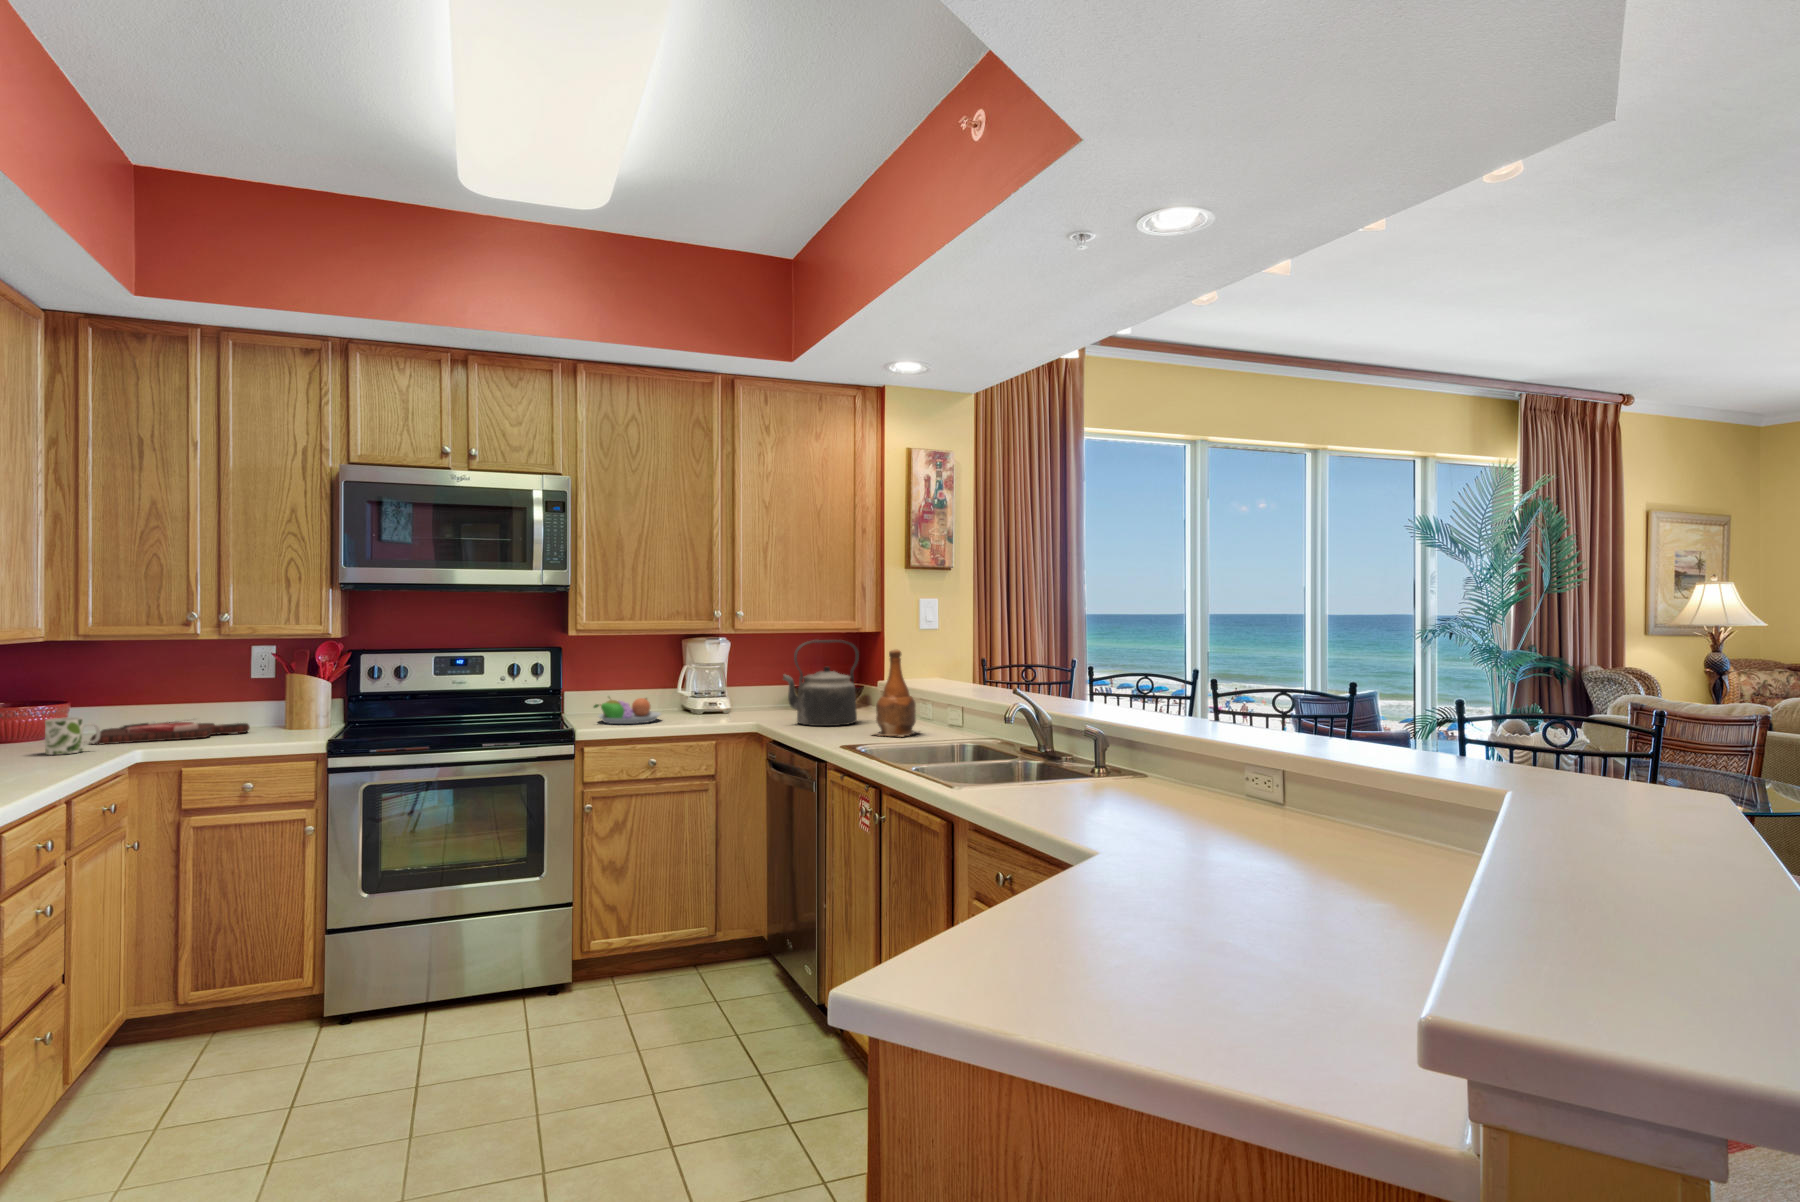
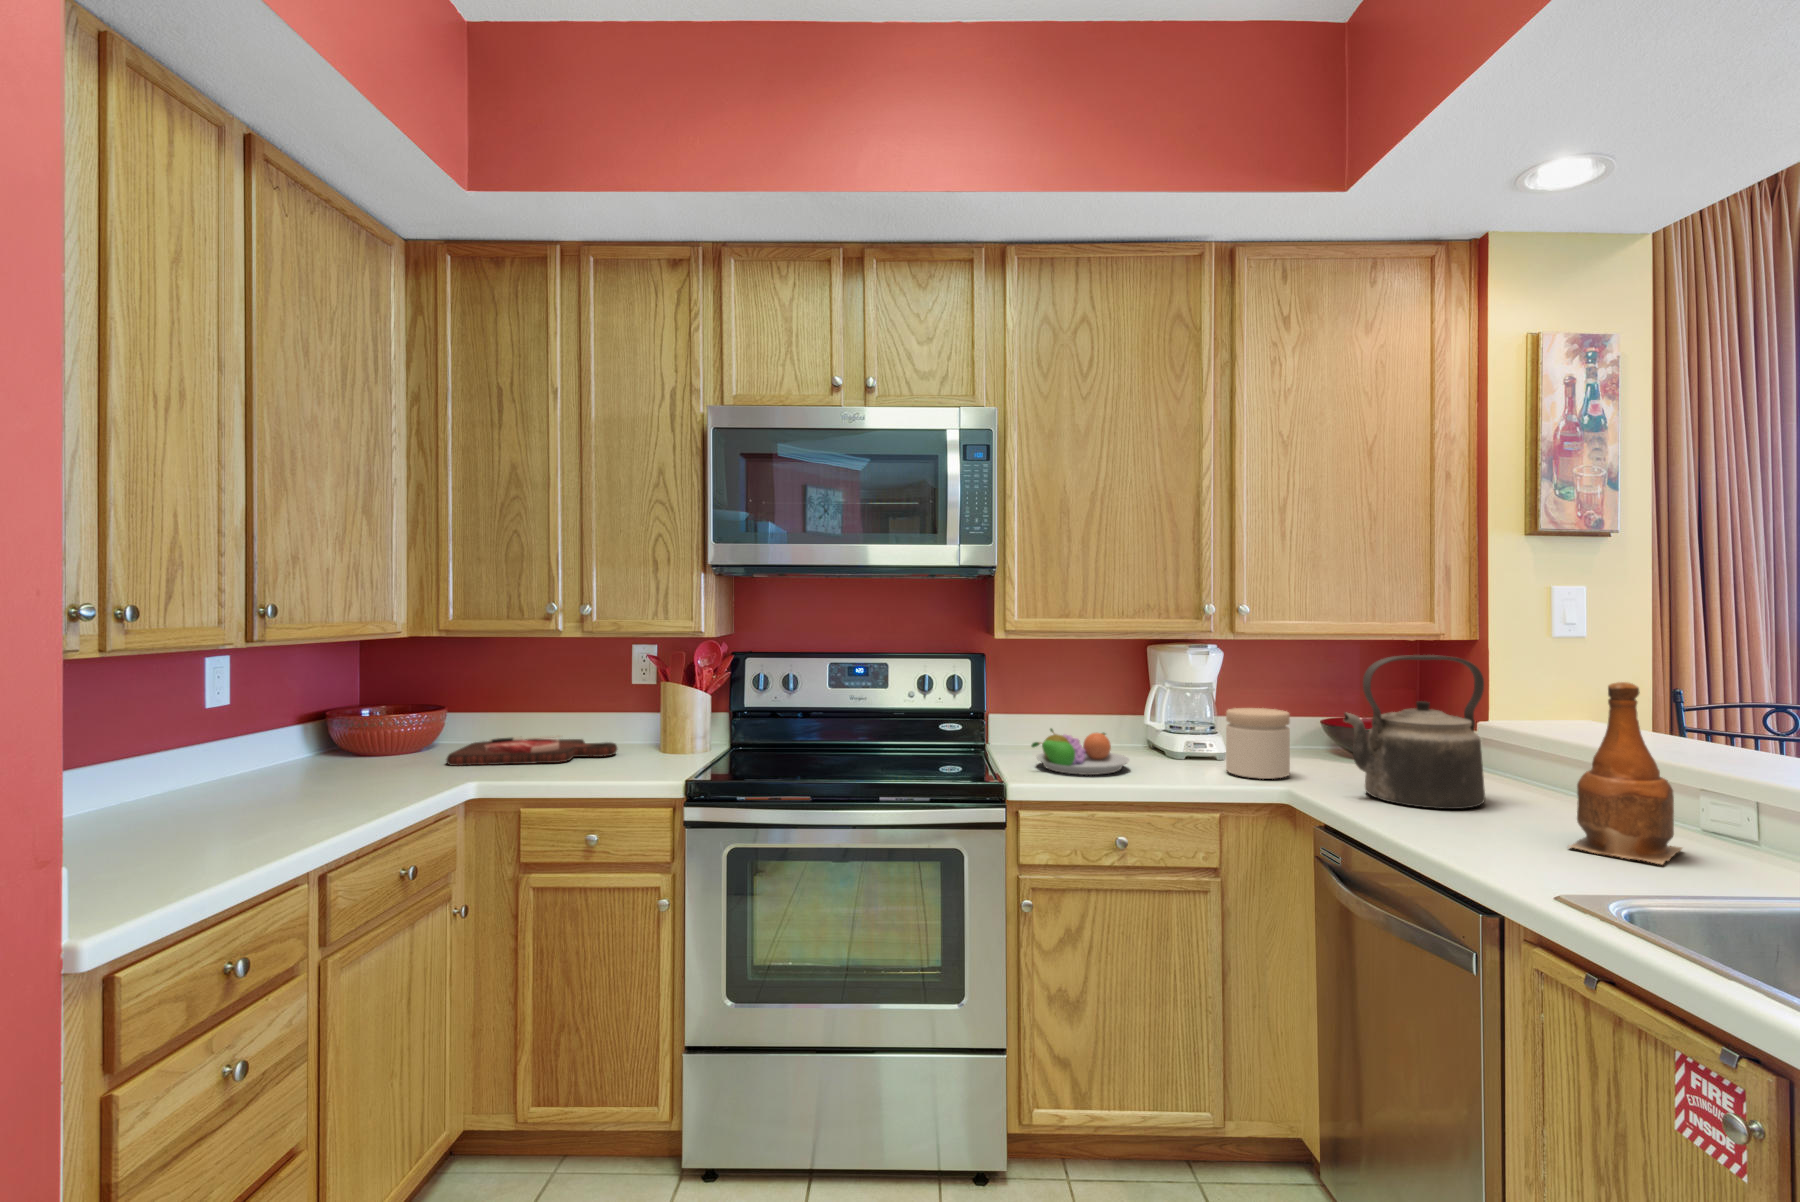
jar: none [724,677,762,720] -> present [1226,708,1290,779]
mug: present [45,717,100,755] -> none [380,735,439,783]

